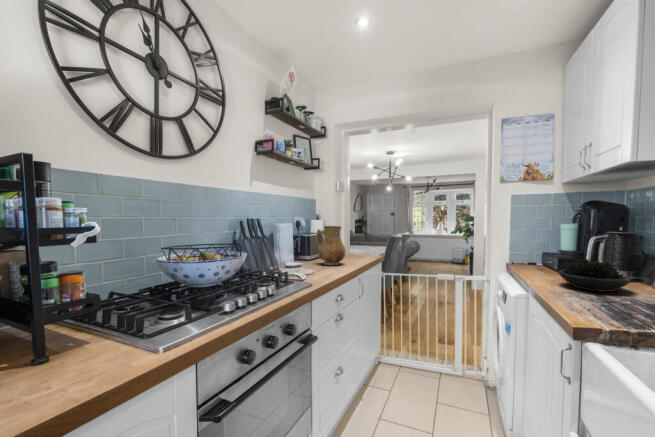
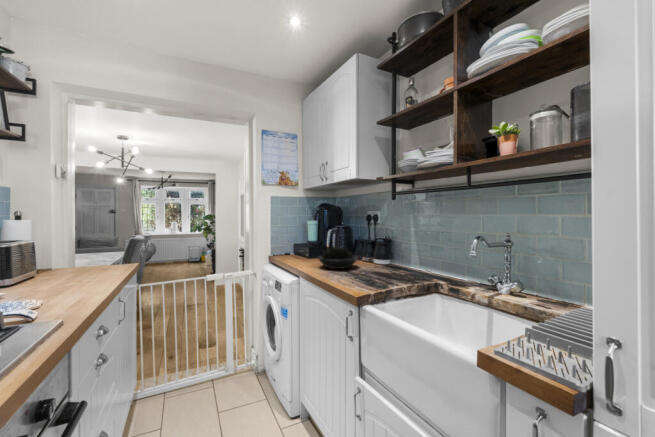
ceramic pitcher: present [316,226,345,265] -> none [28,229,92,290]

